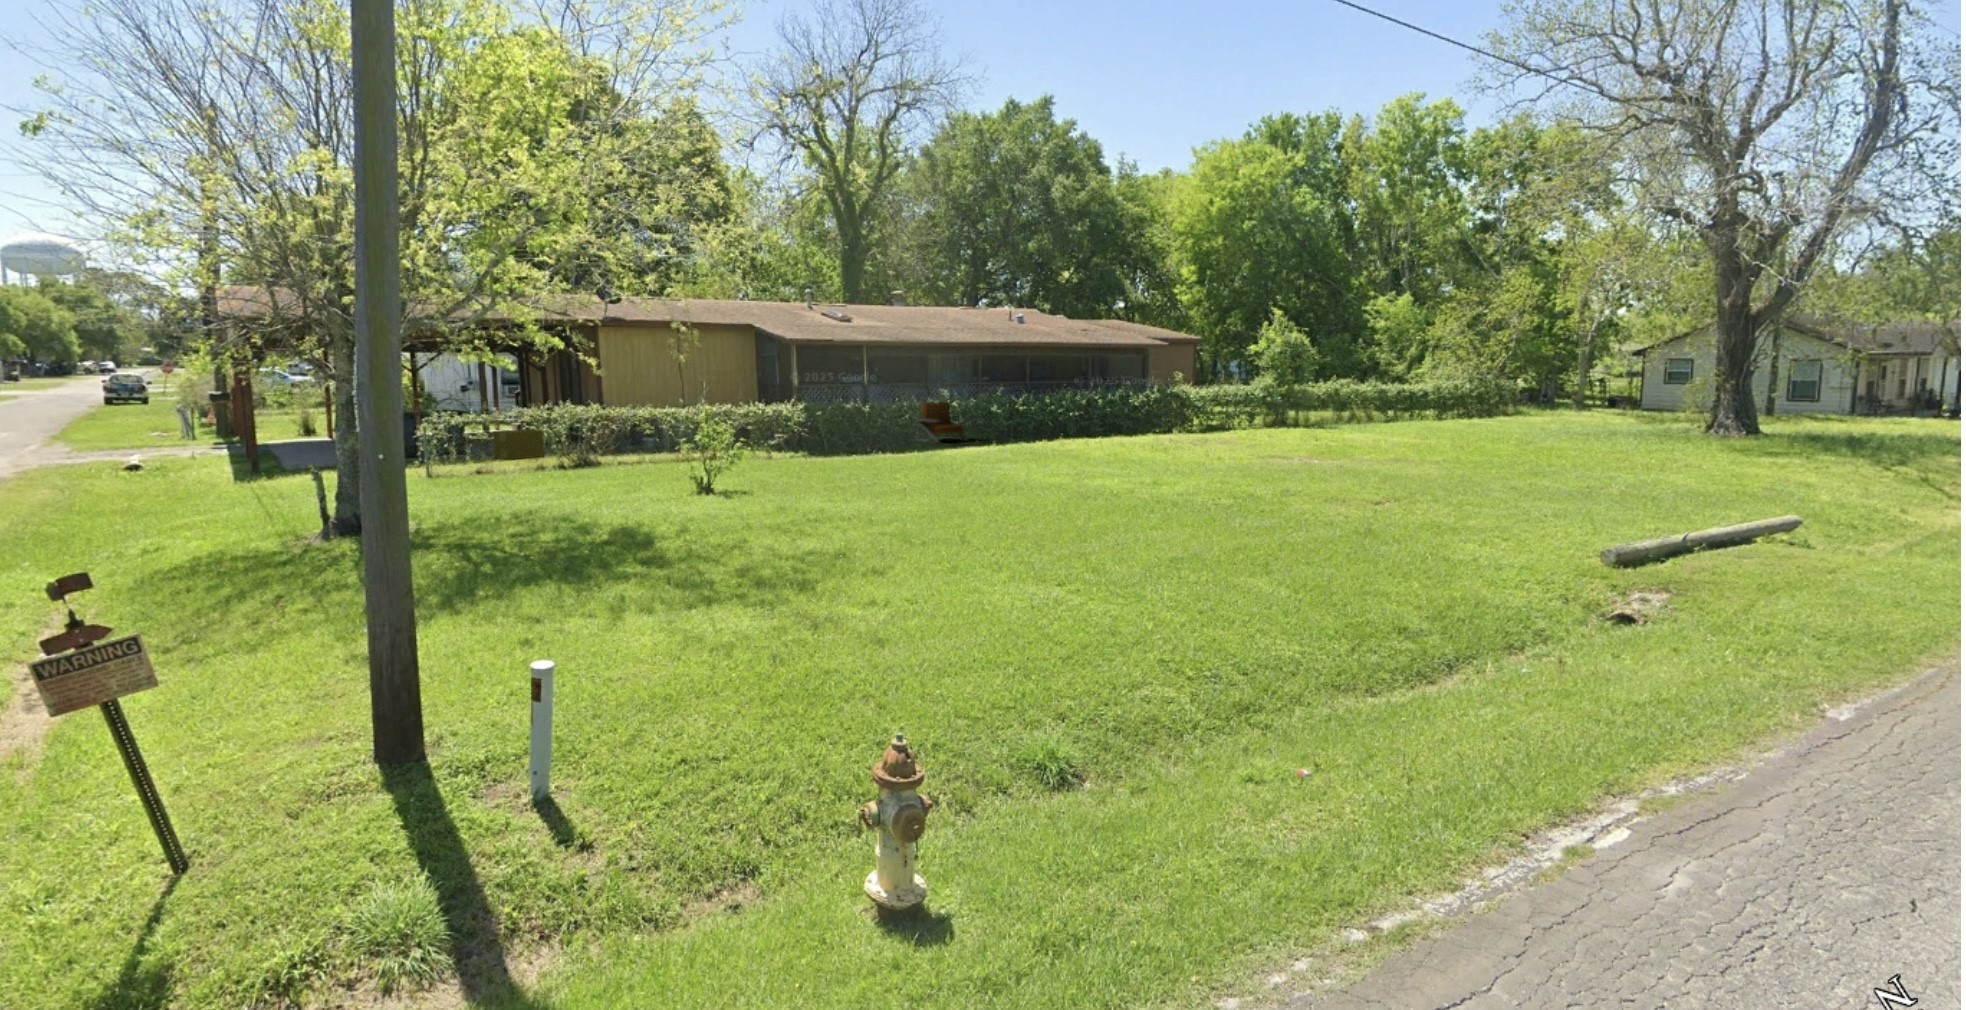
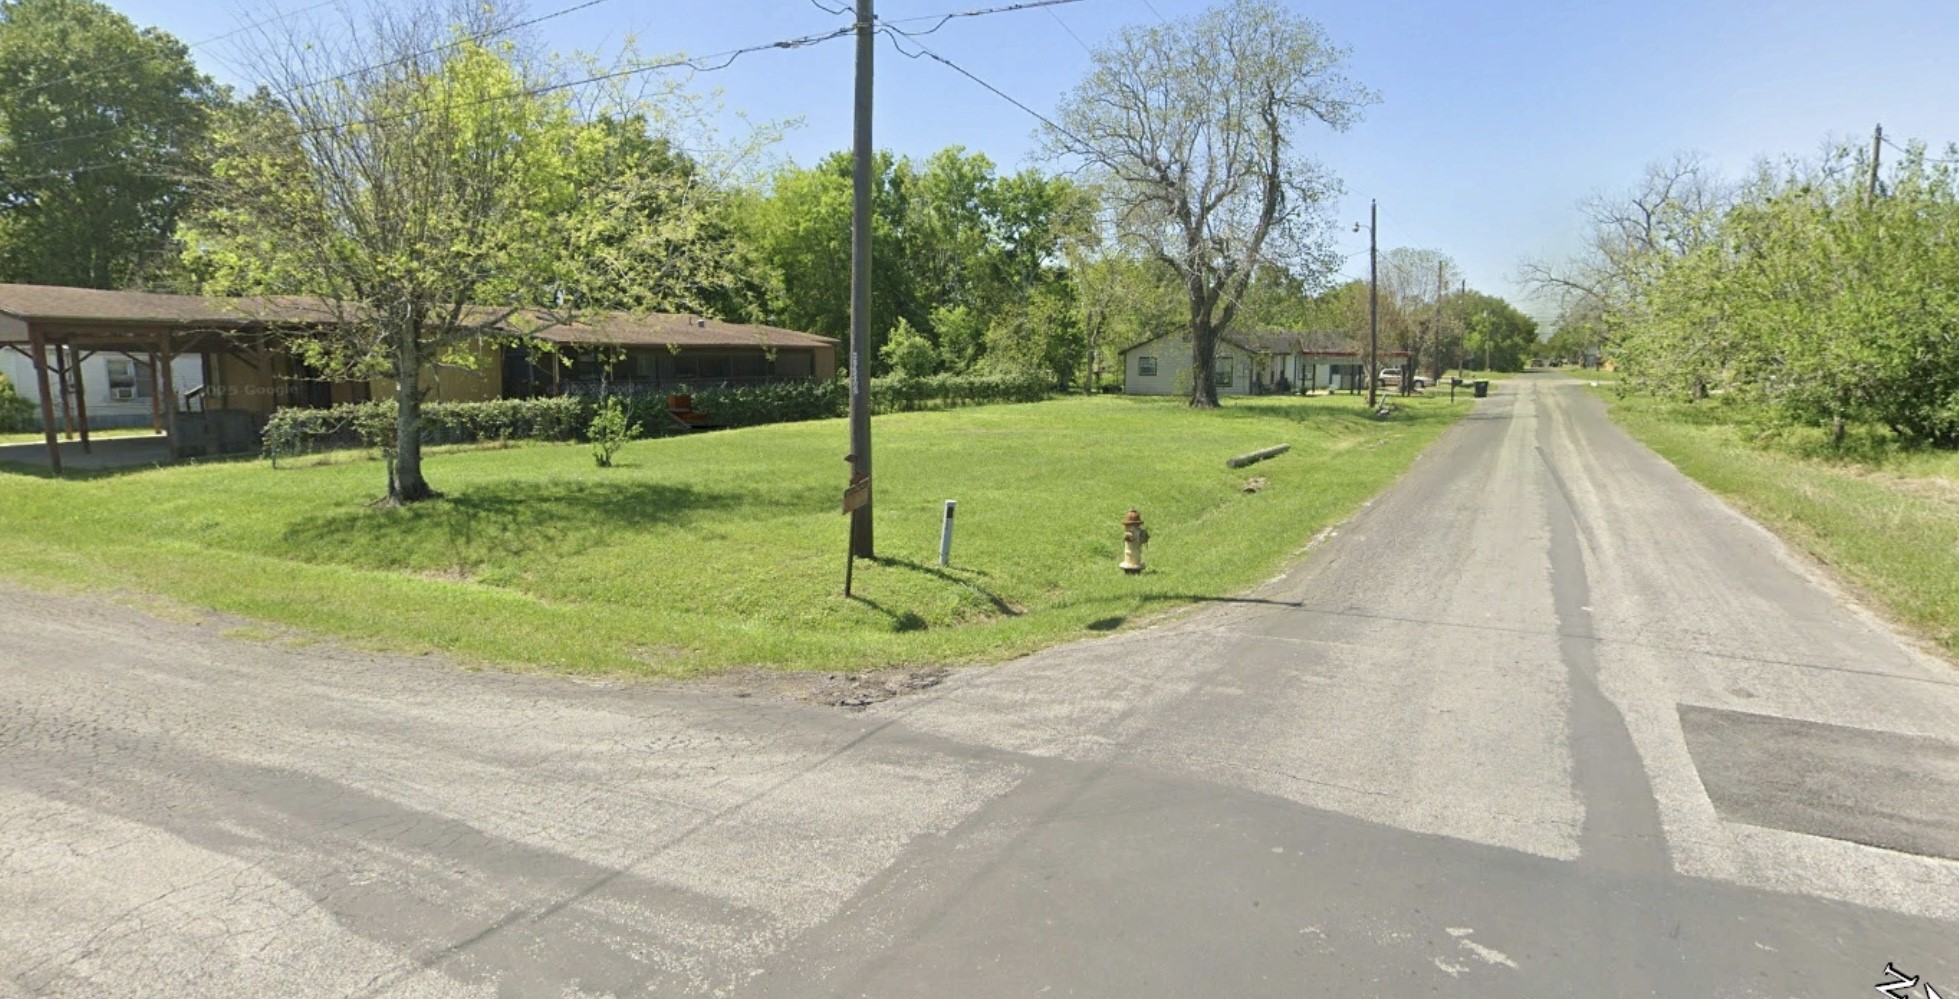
cardboard box: present [493,429,545,459] -> none [289,425,344,454]

